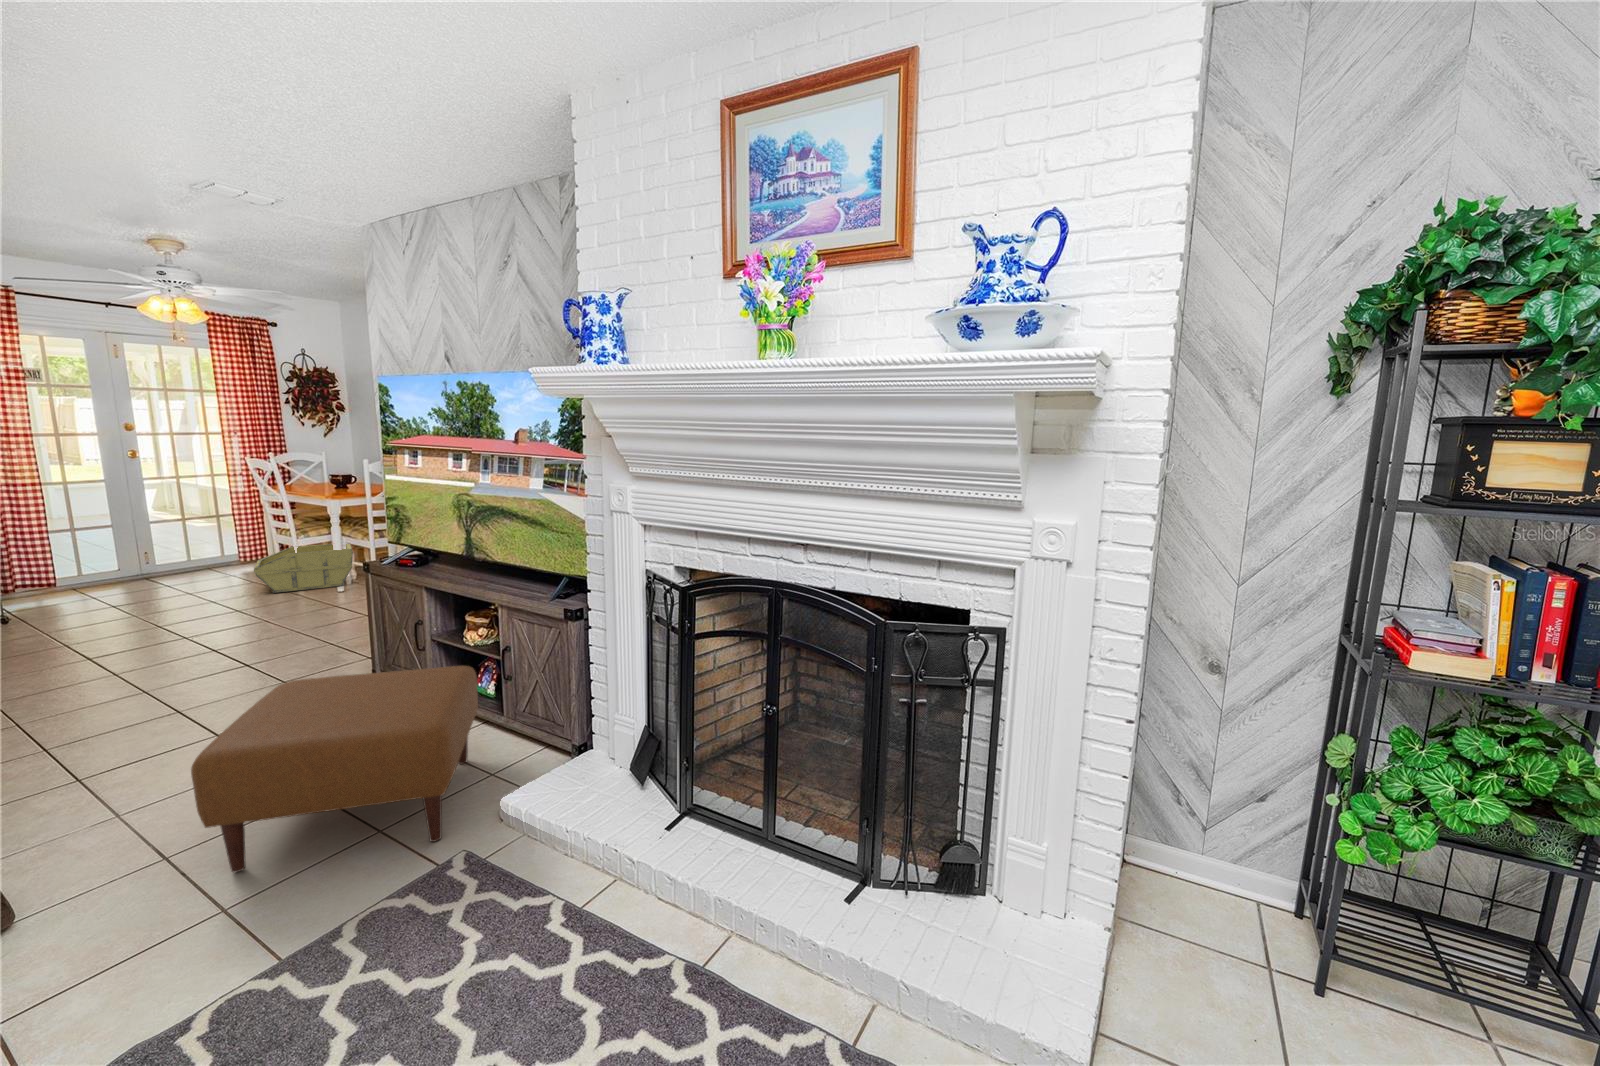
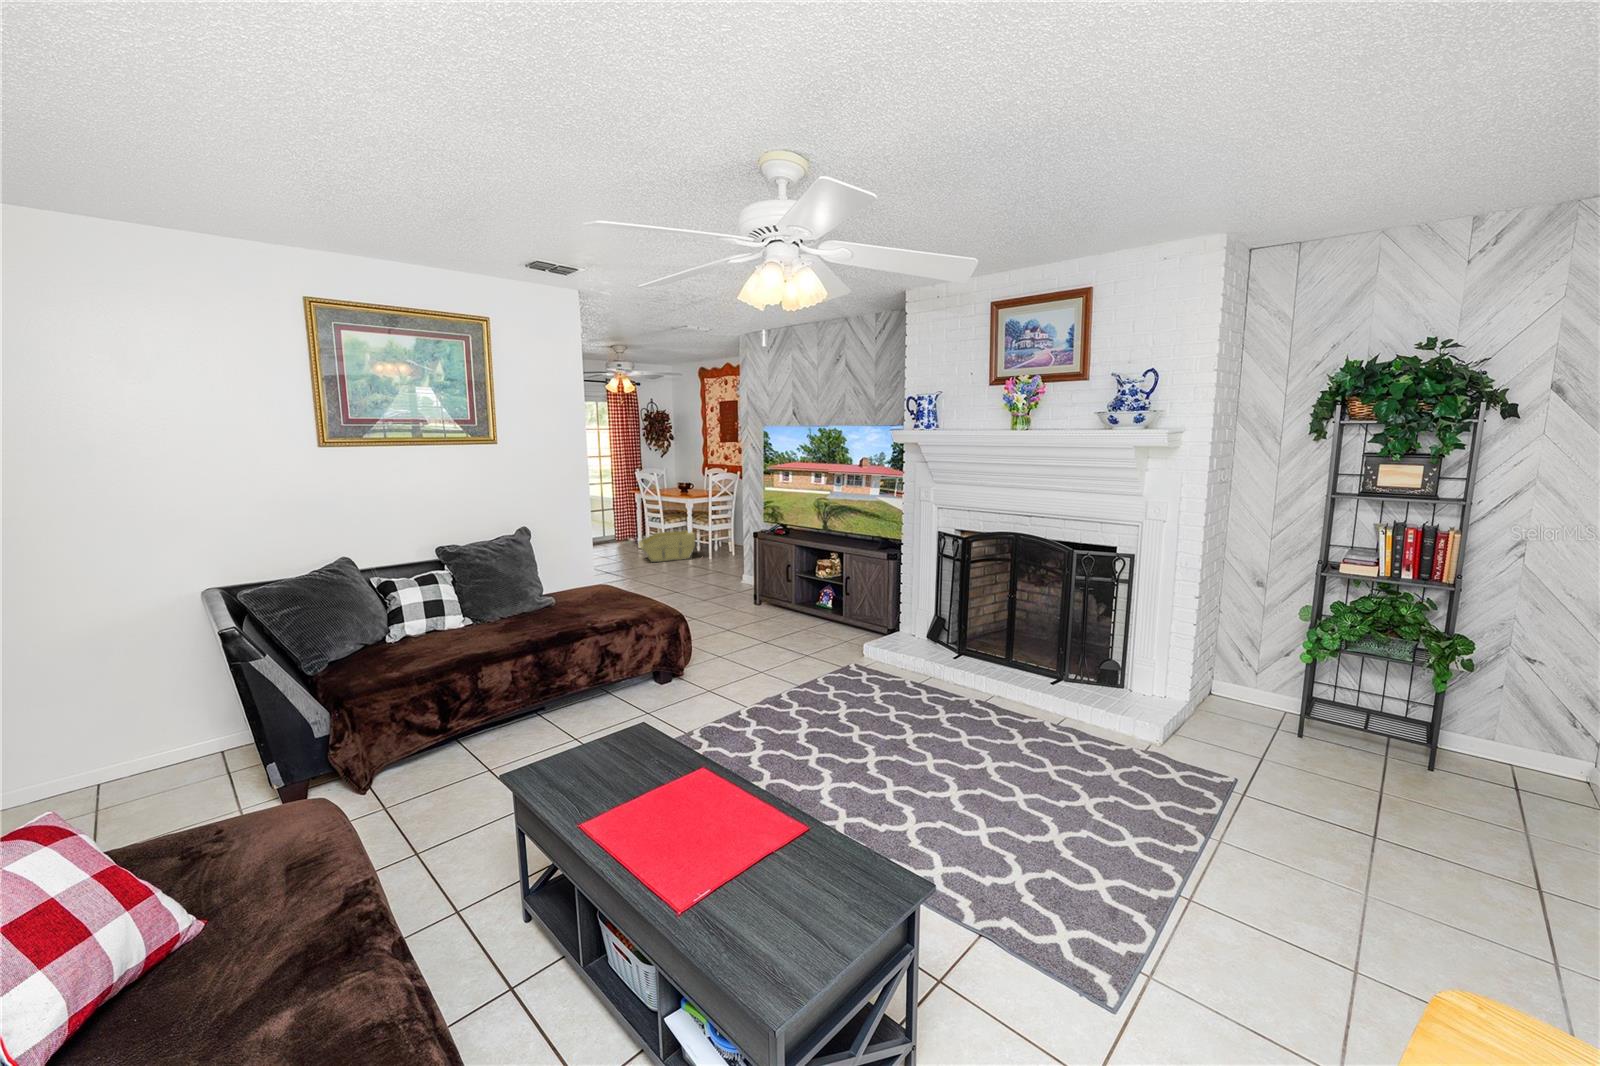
ottoman: present [191,666,478,872] -> none [744,589,848,672]

